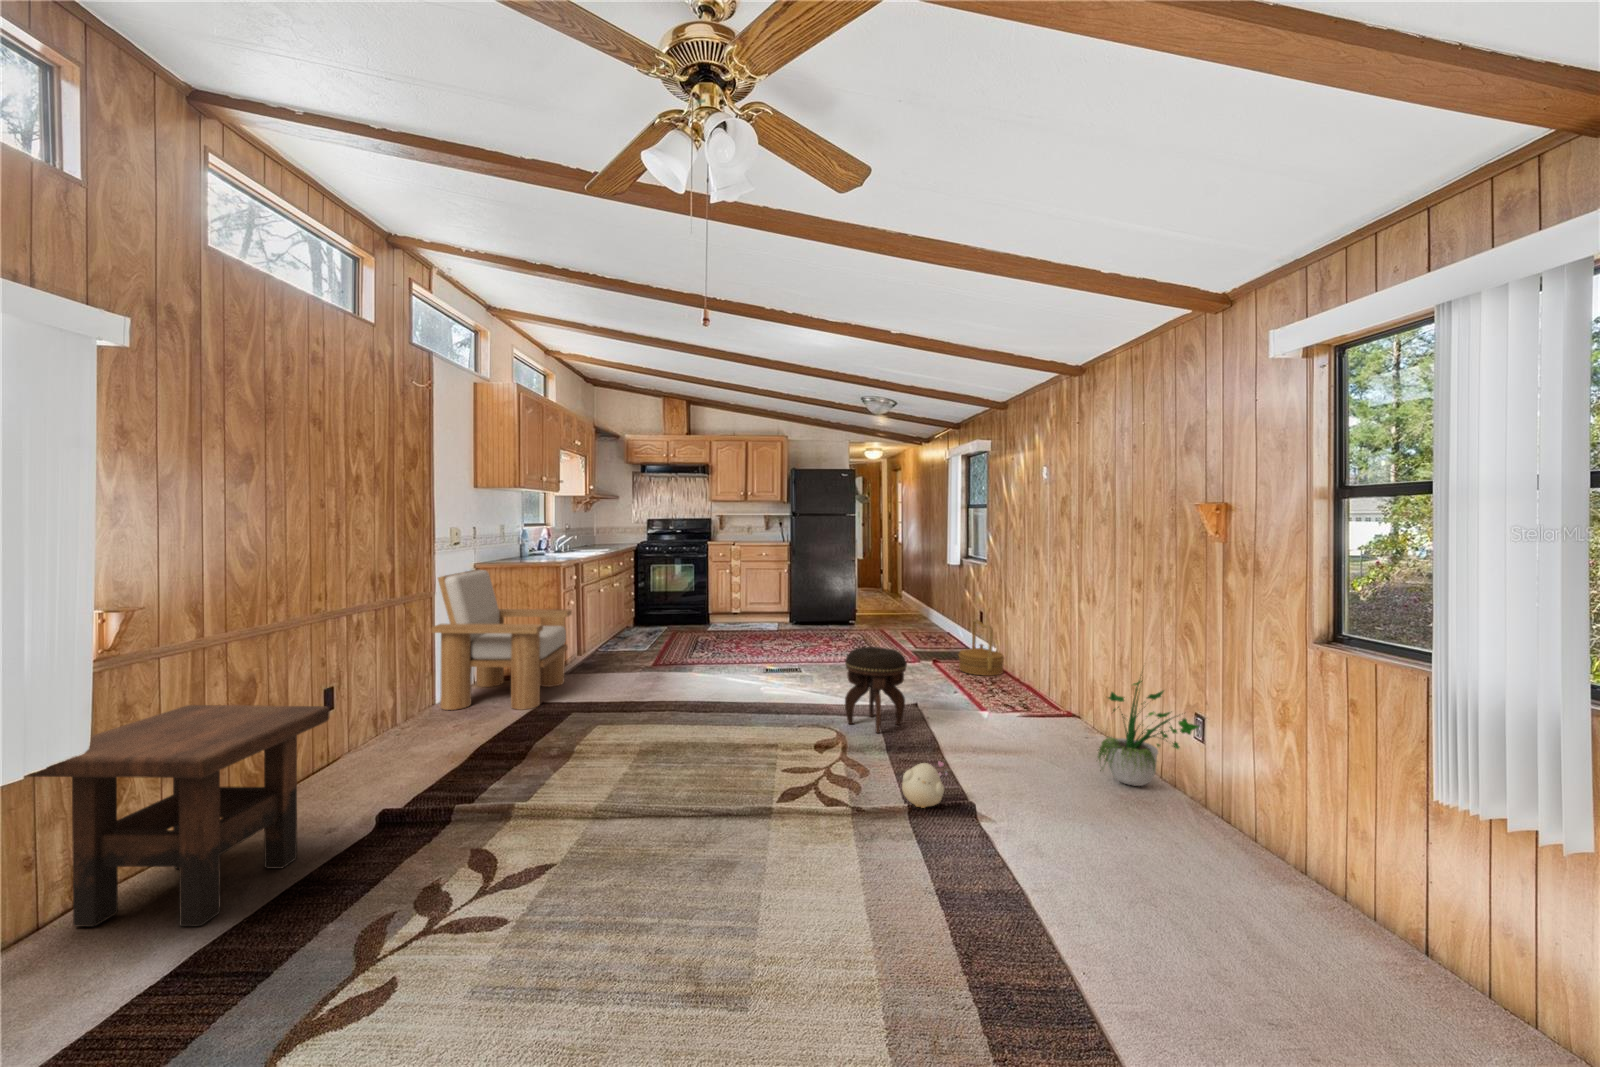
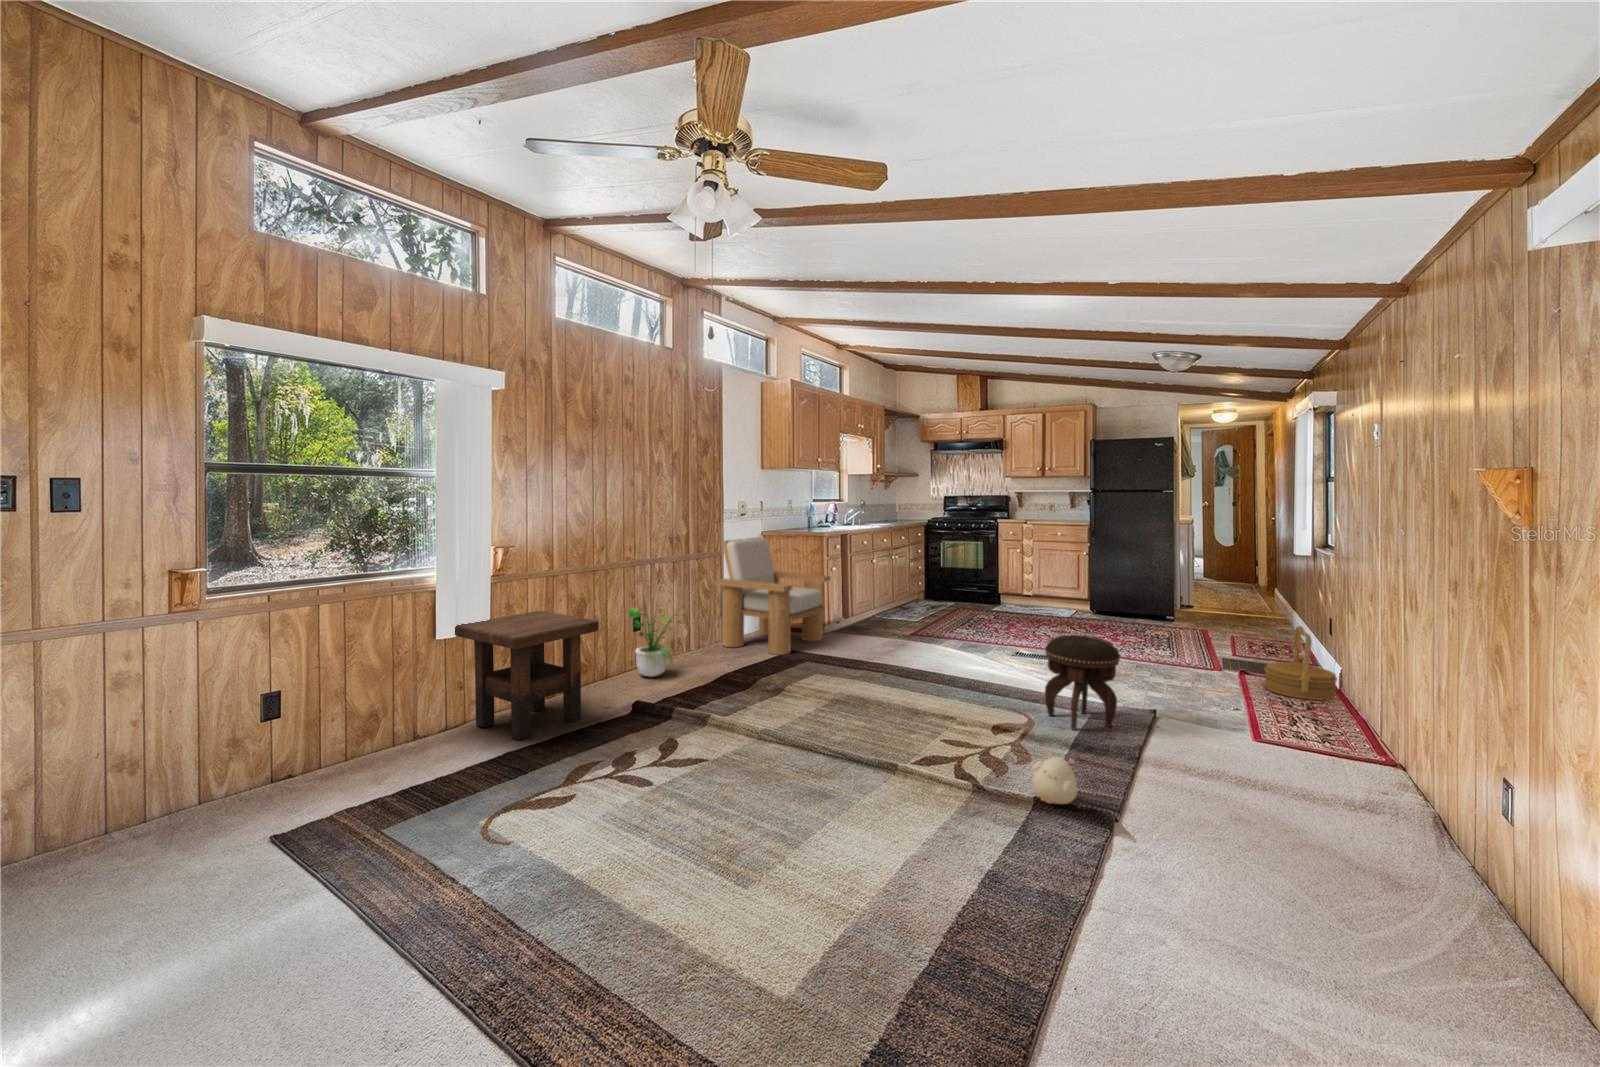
potted plant: present [1098,678,1199,786] -> present [628,608,687,677]

